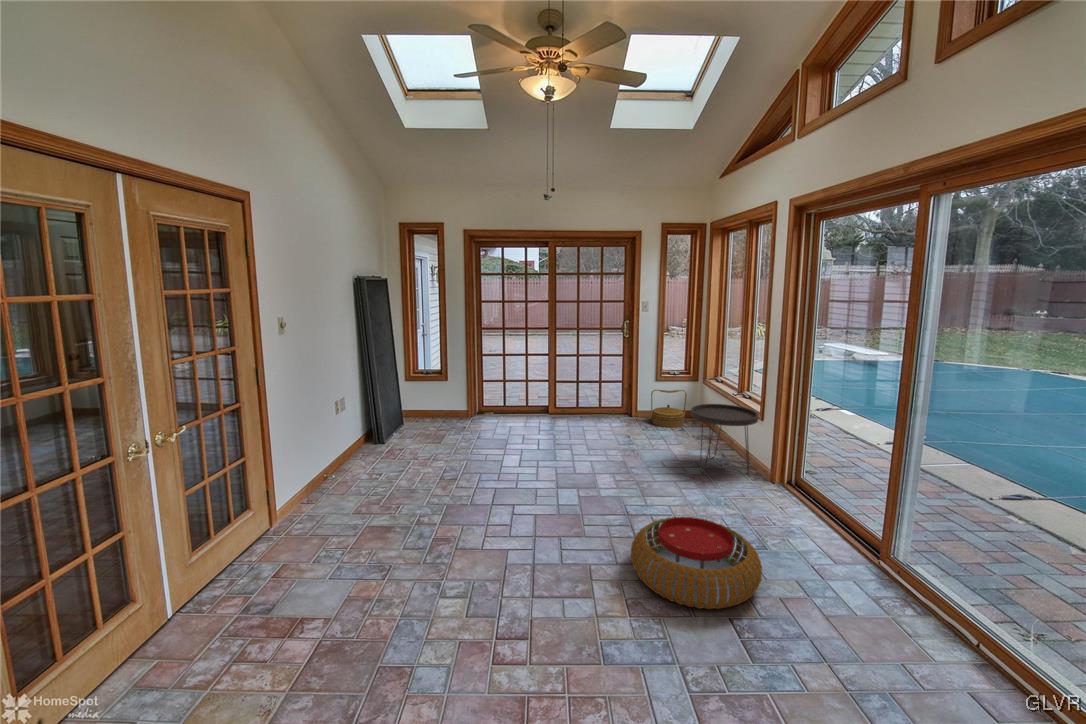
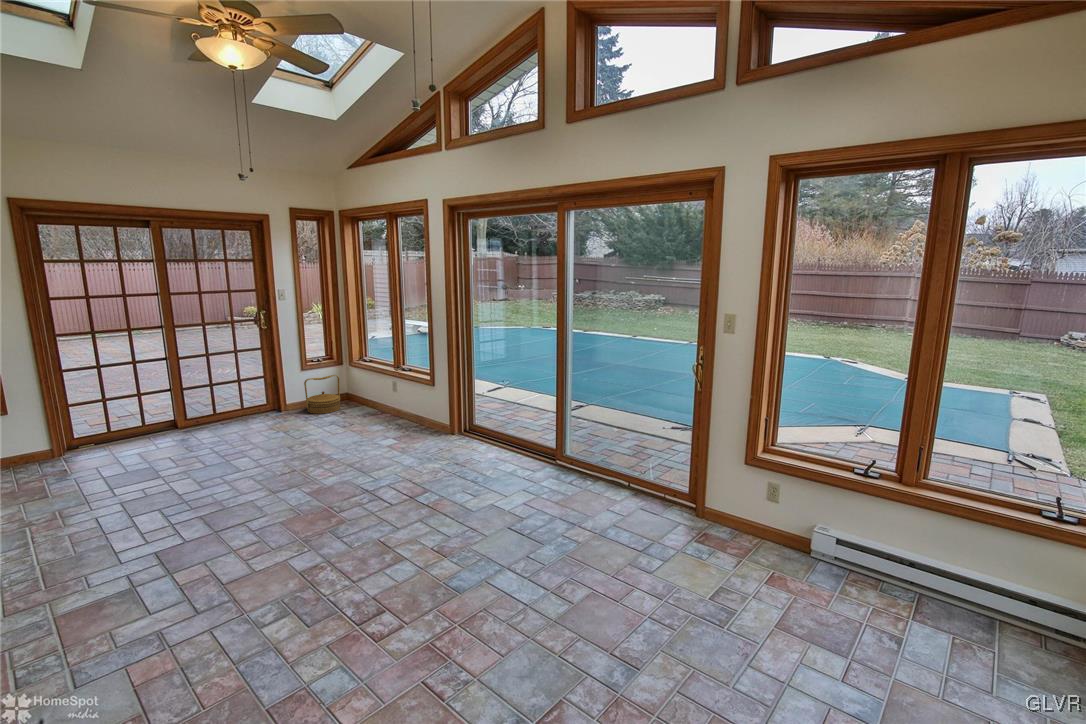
side table: present [691,404,758,473] -> none [375,379,432,441]
pouf: present [631,517,762,609] -> none [407,466,509,533]

